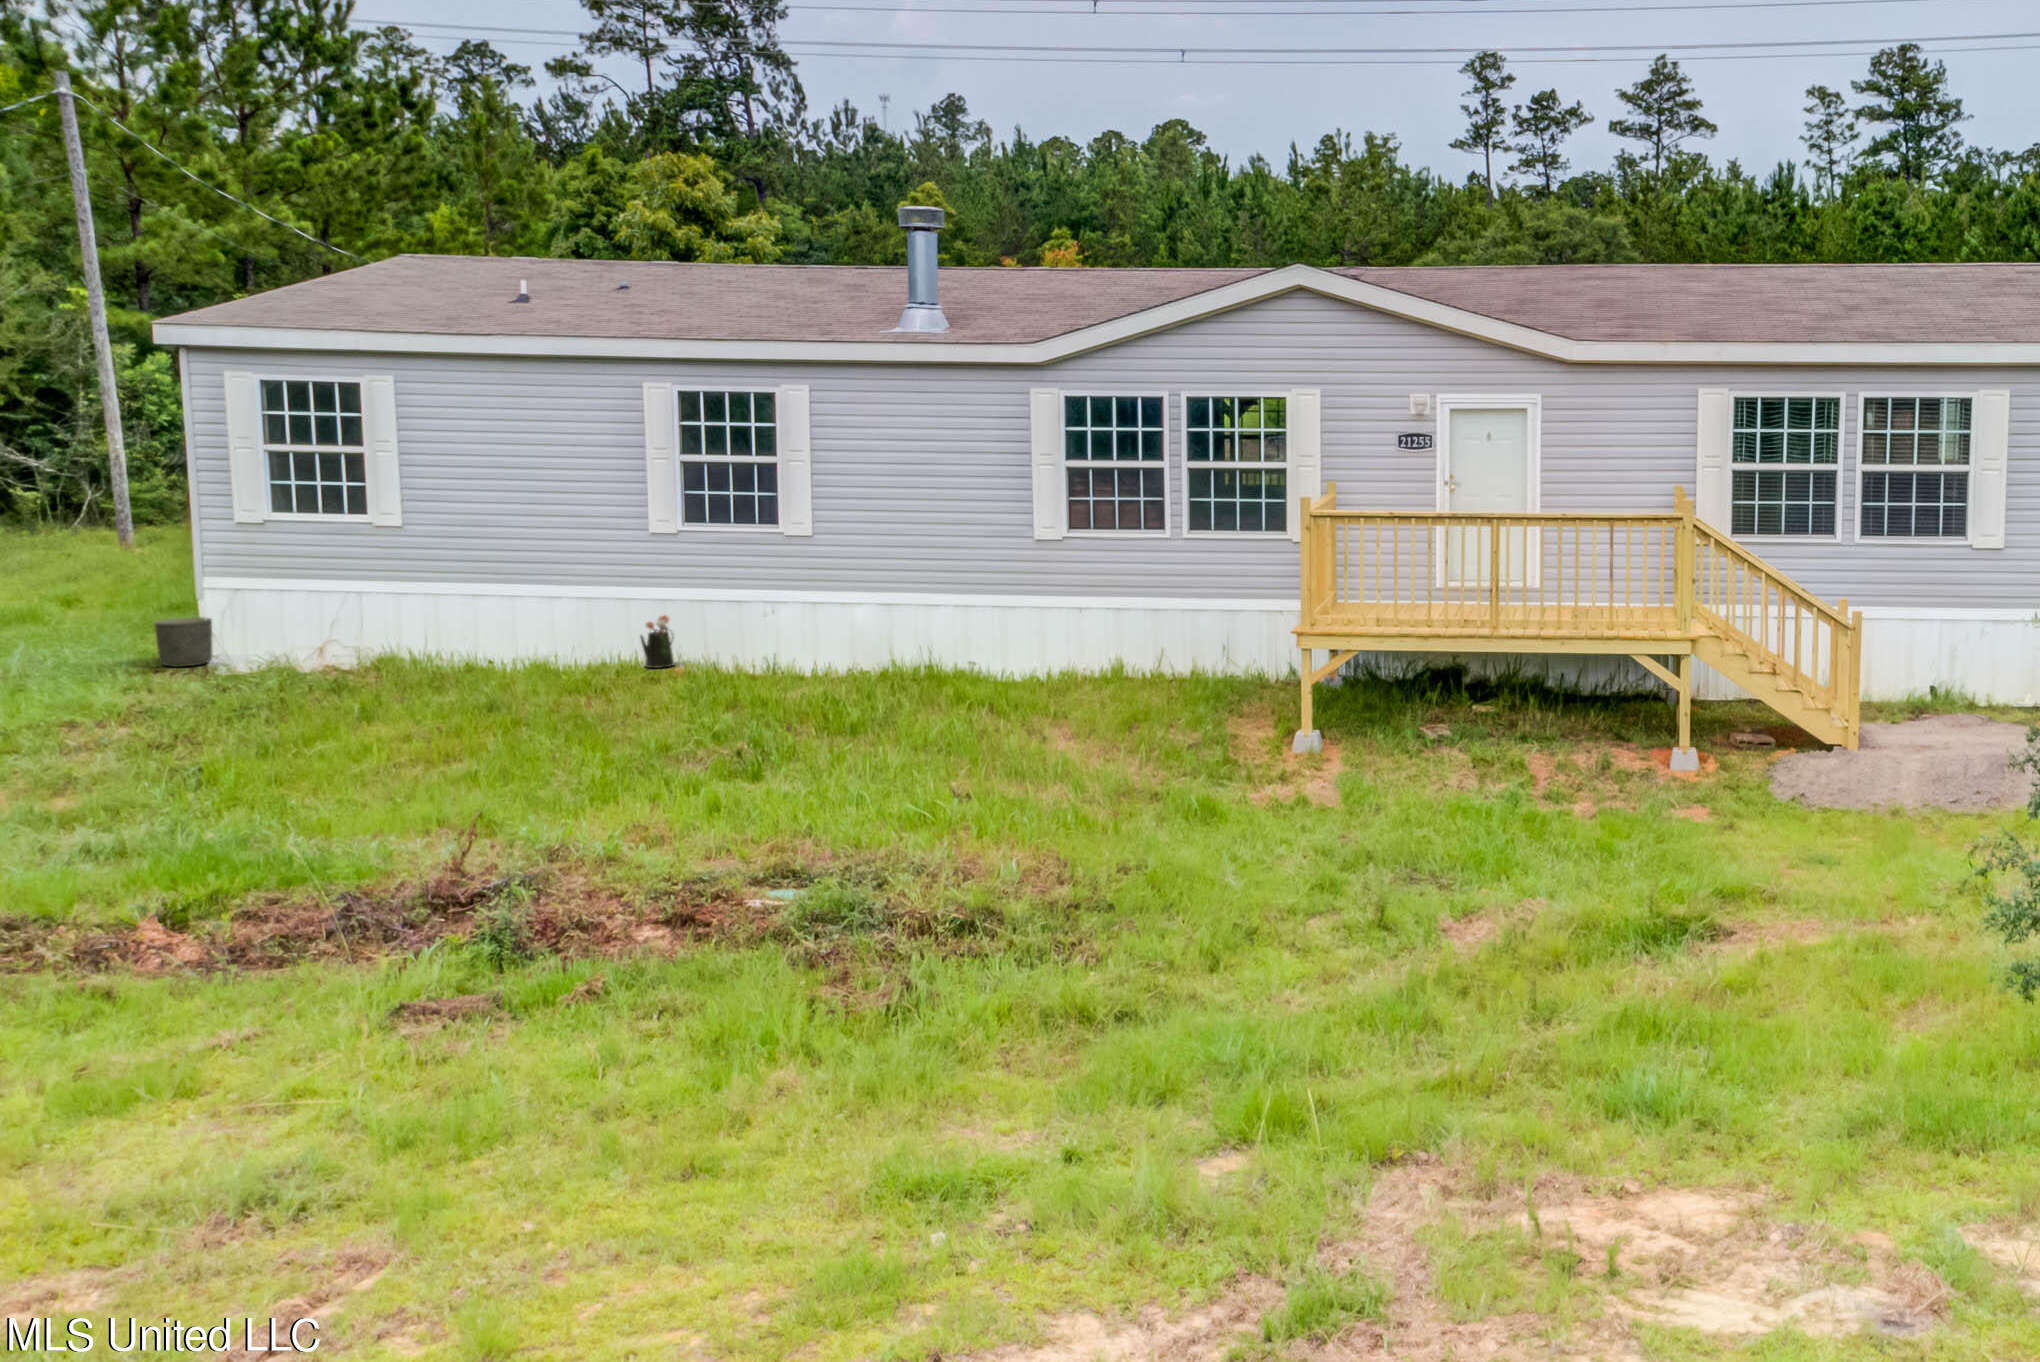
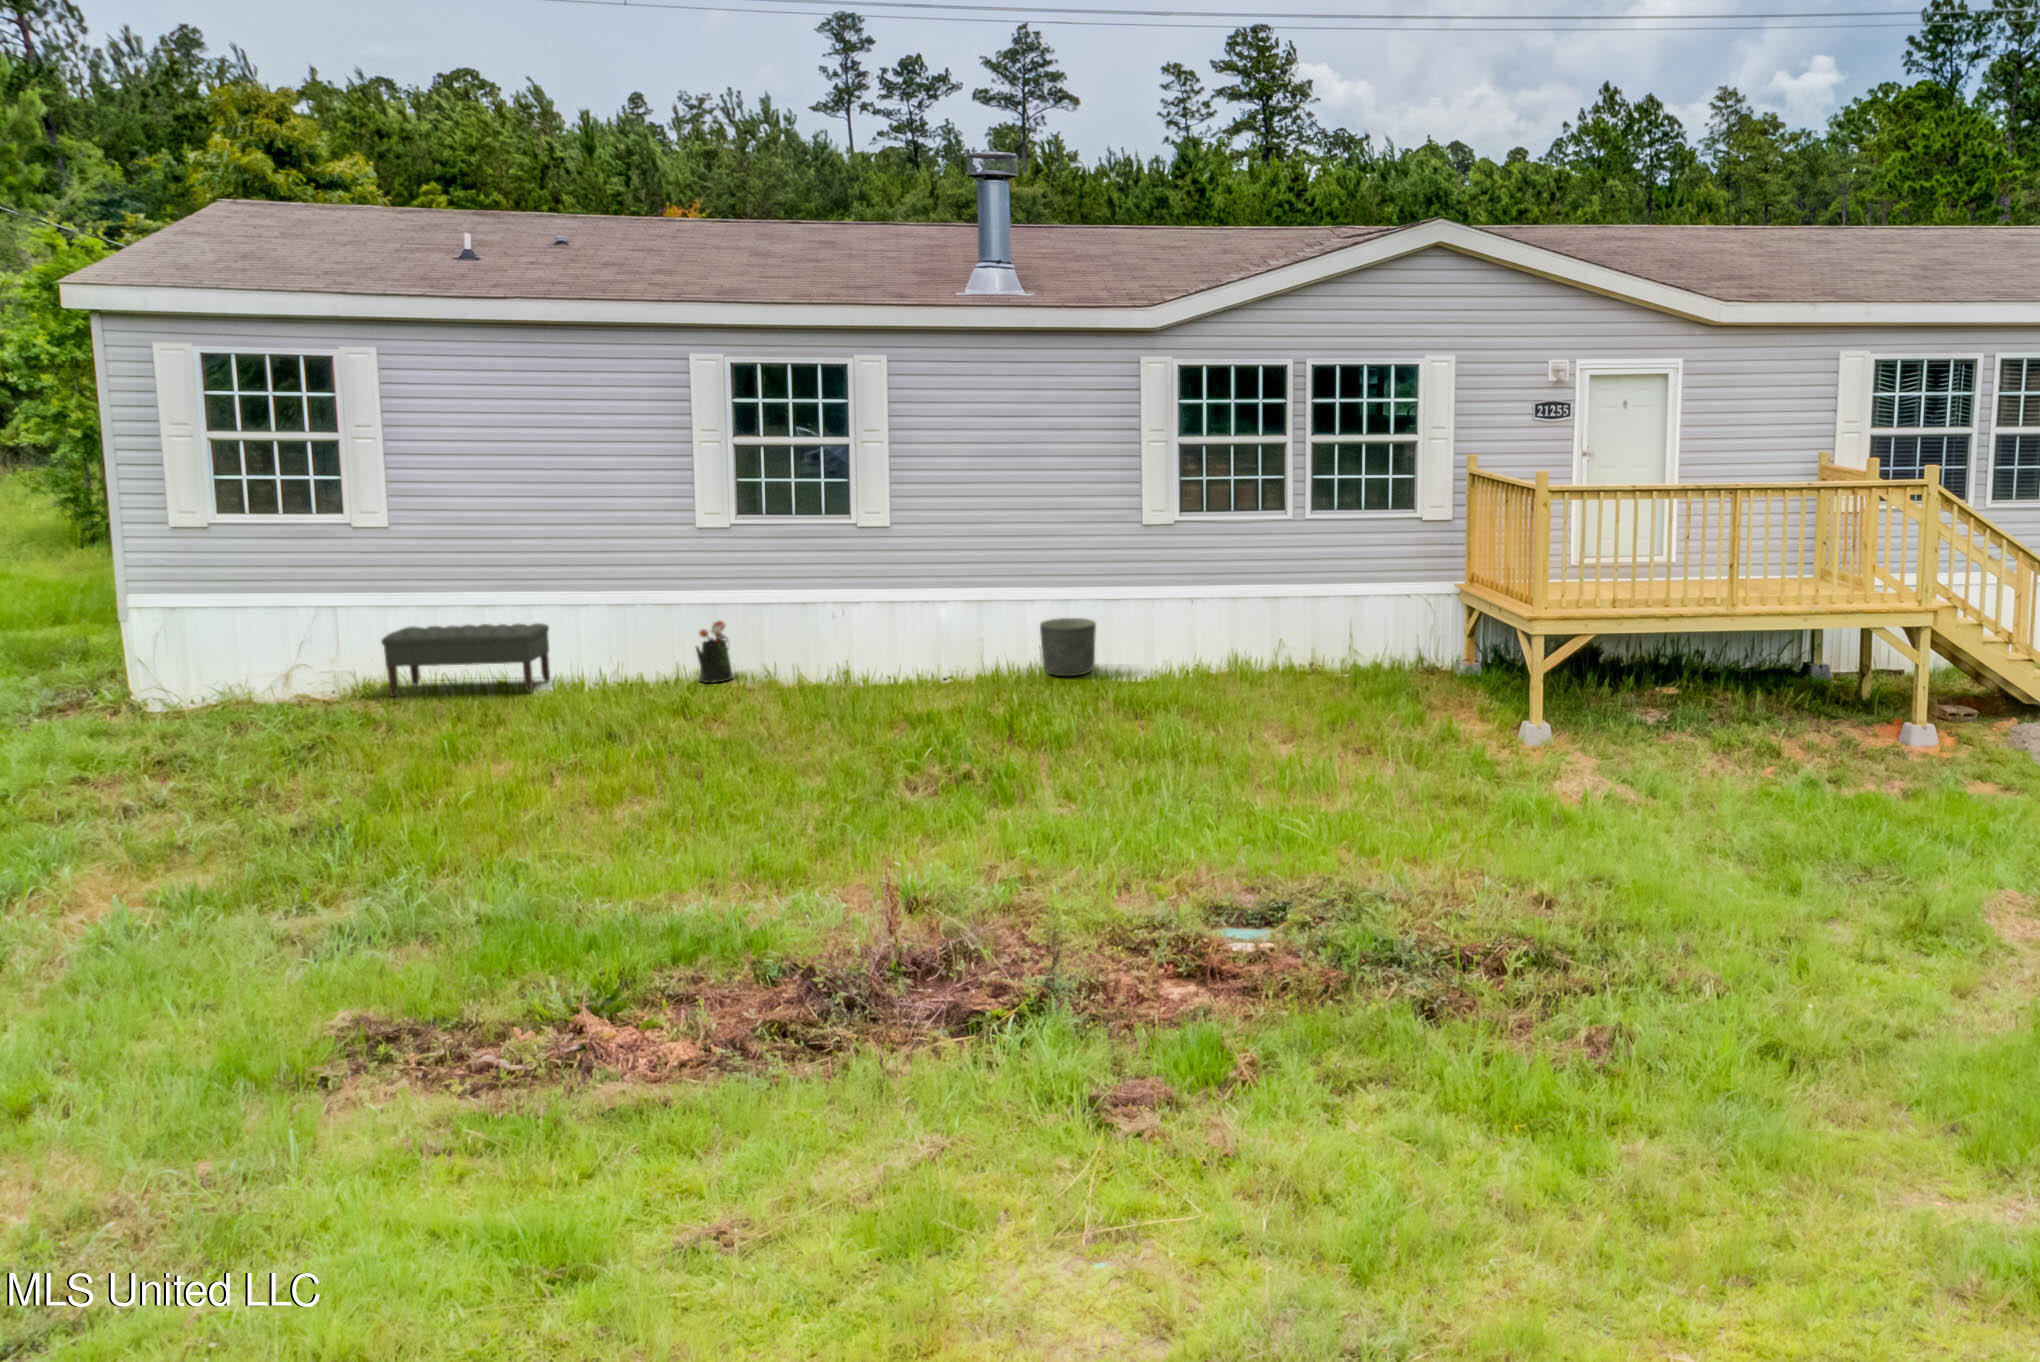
bench: none [389,611,525,669] -> present [381,623,550,697]
planter: present [154,617,213,667] -> present [1040,618,1096,676]

